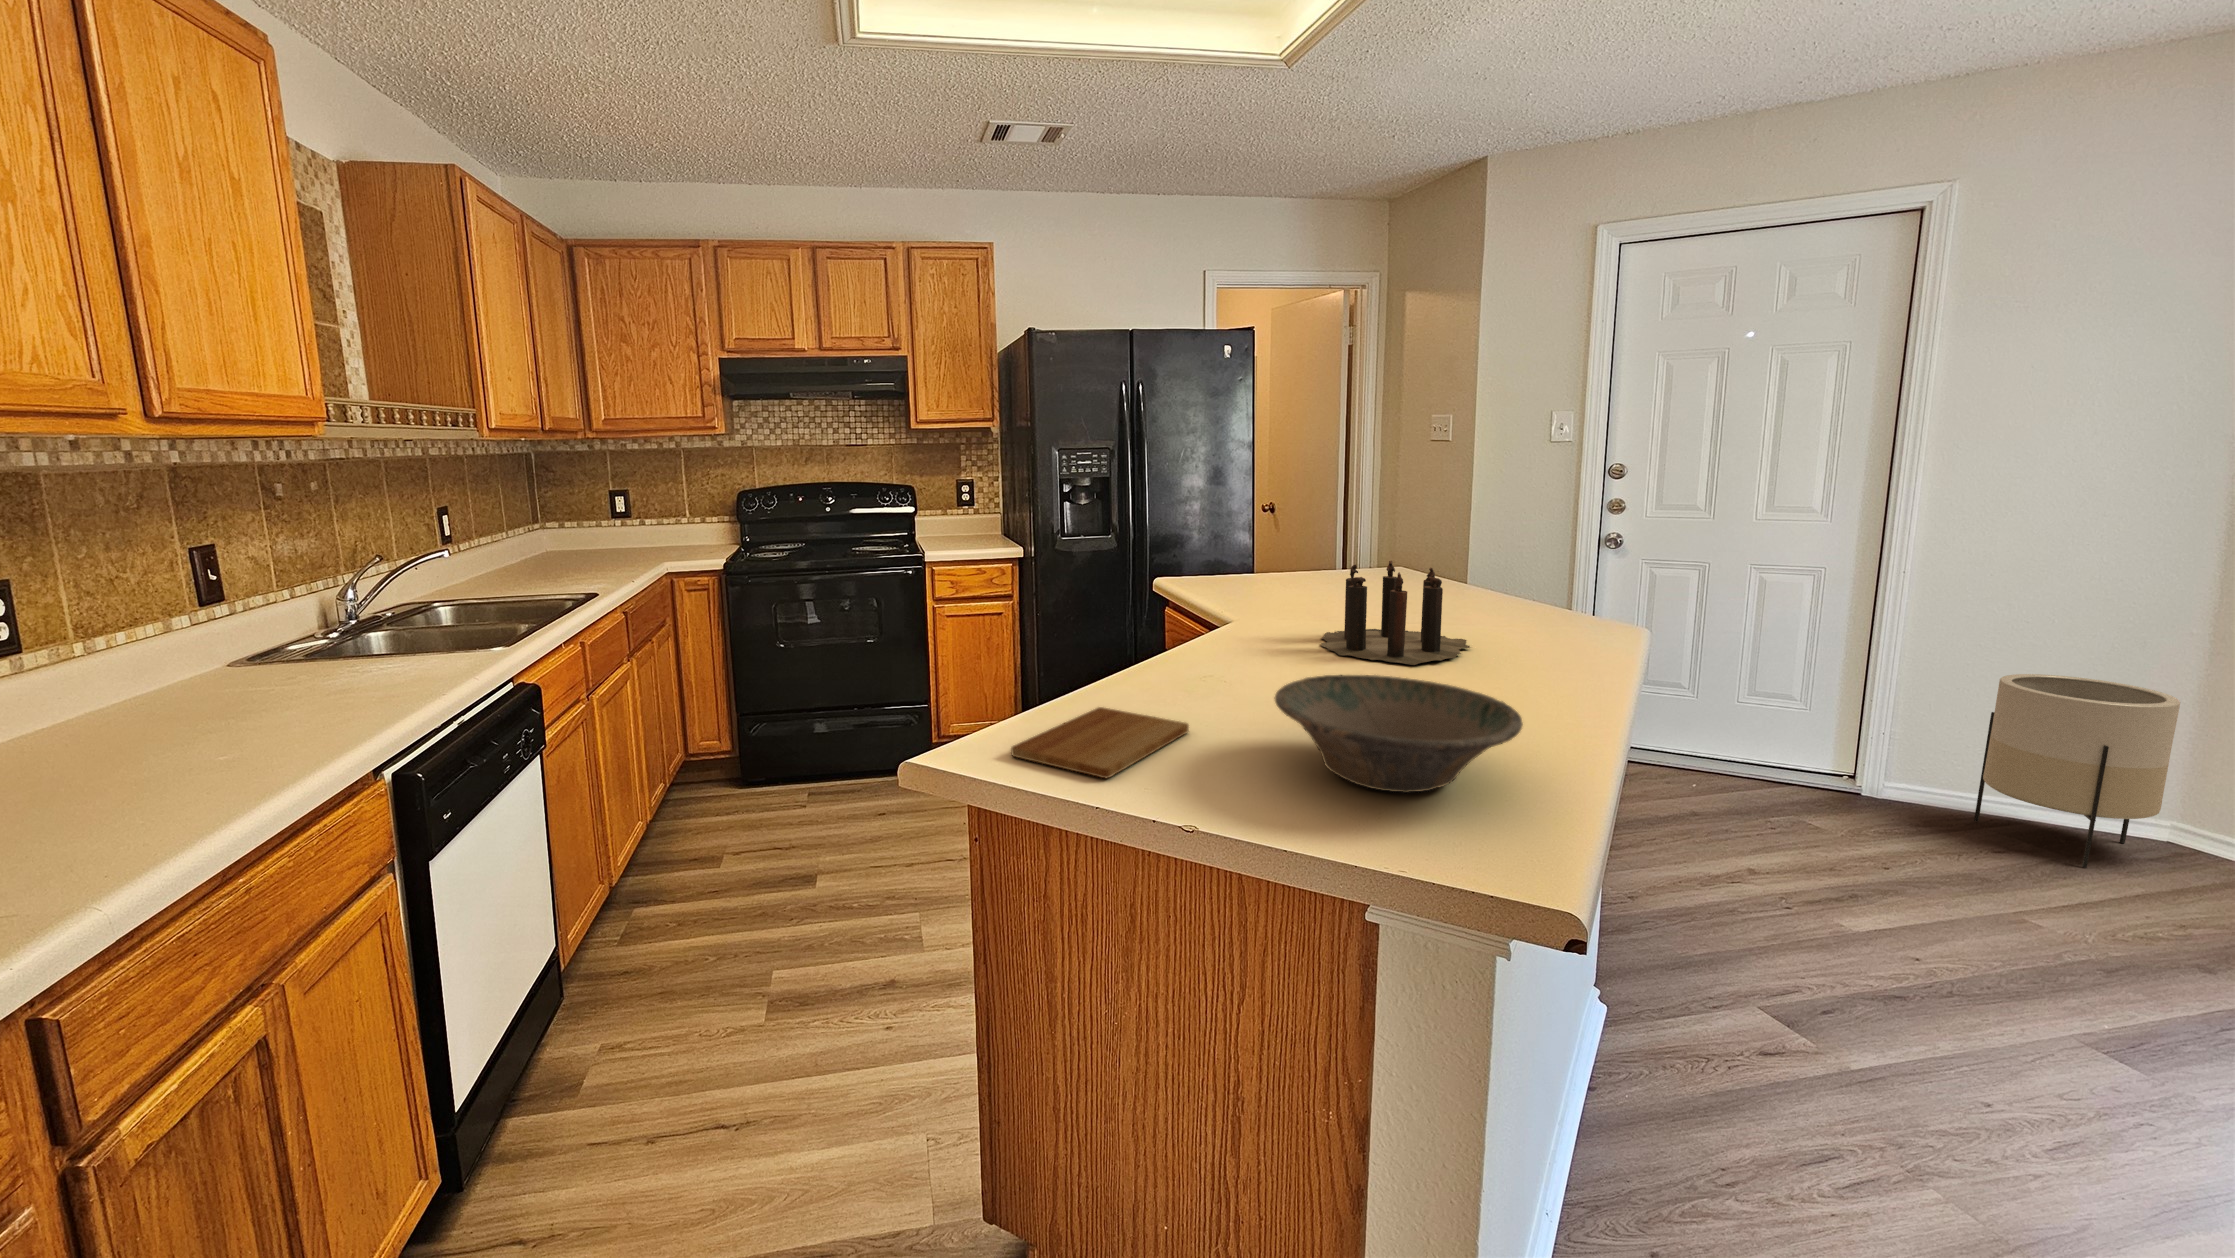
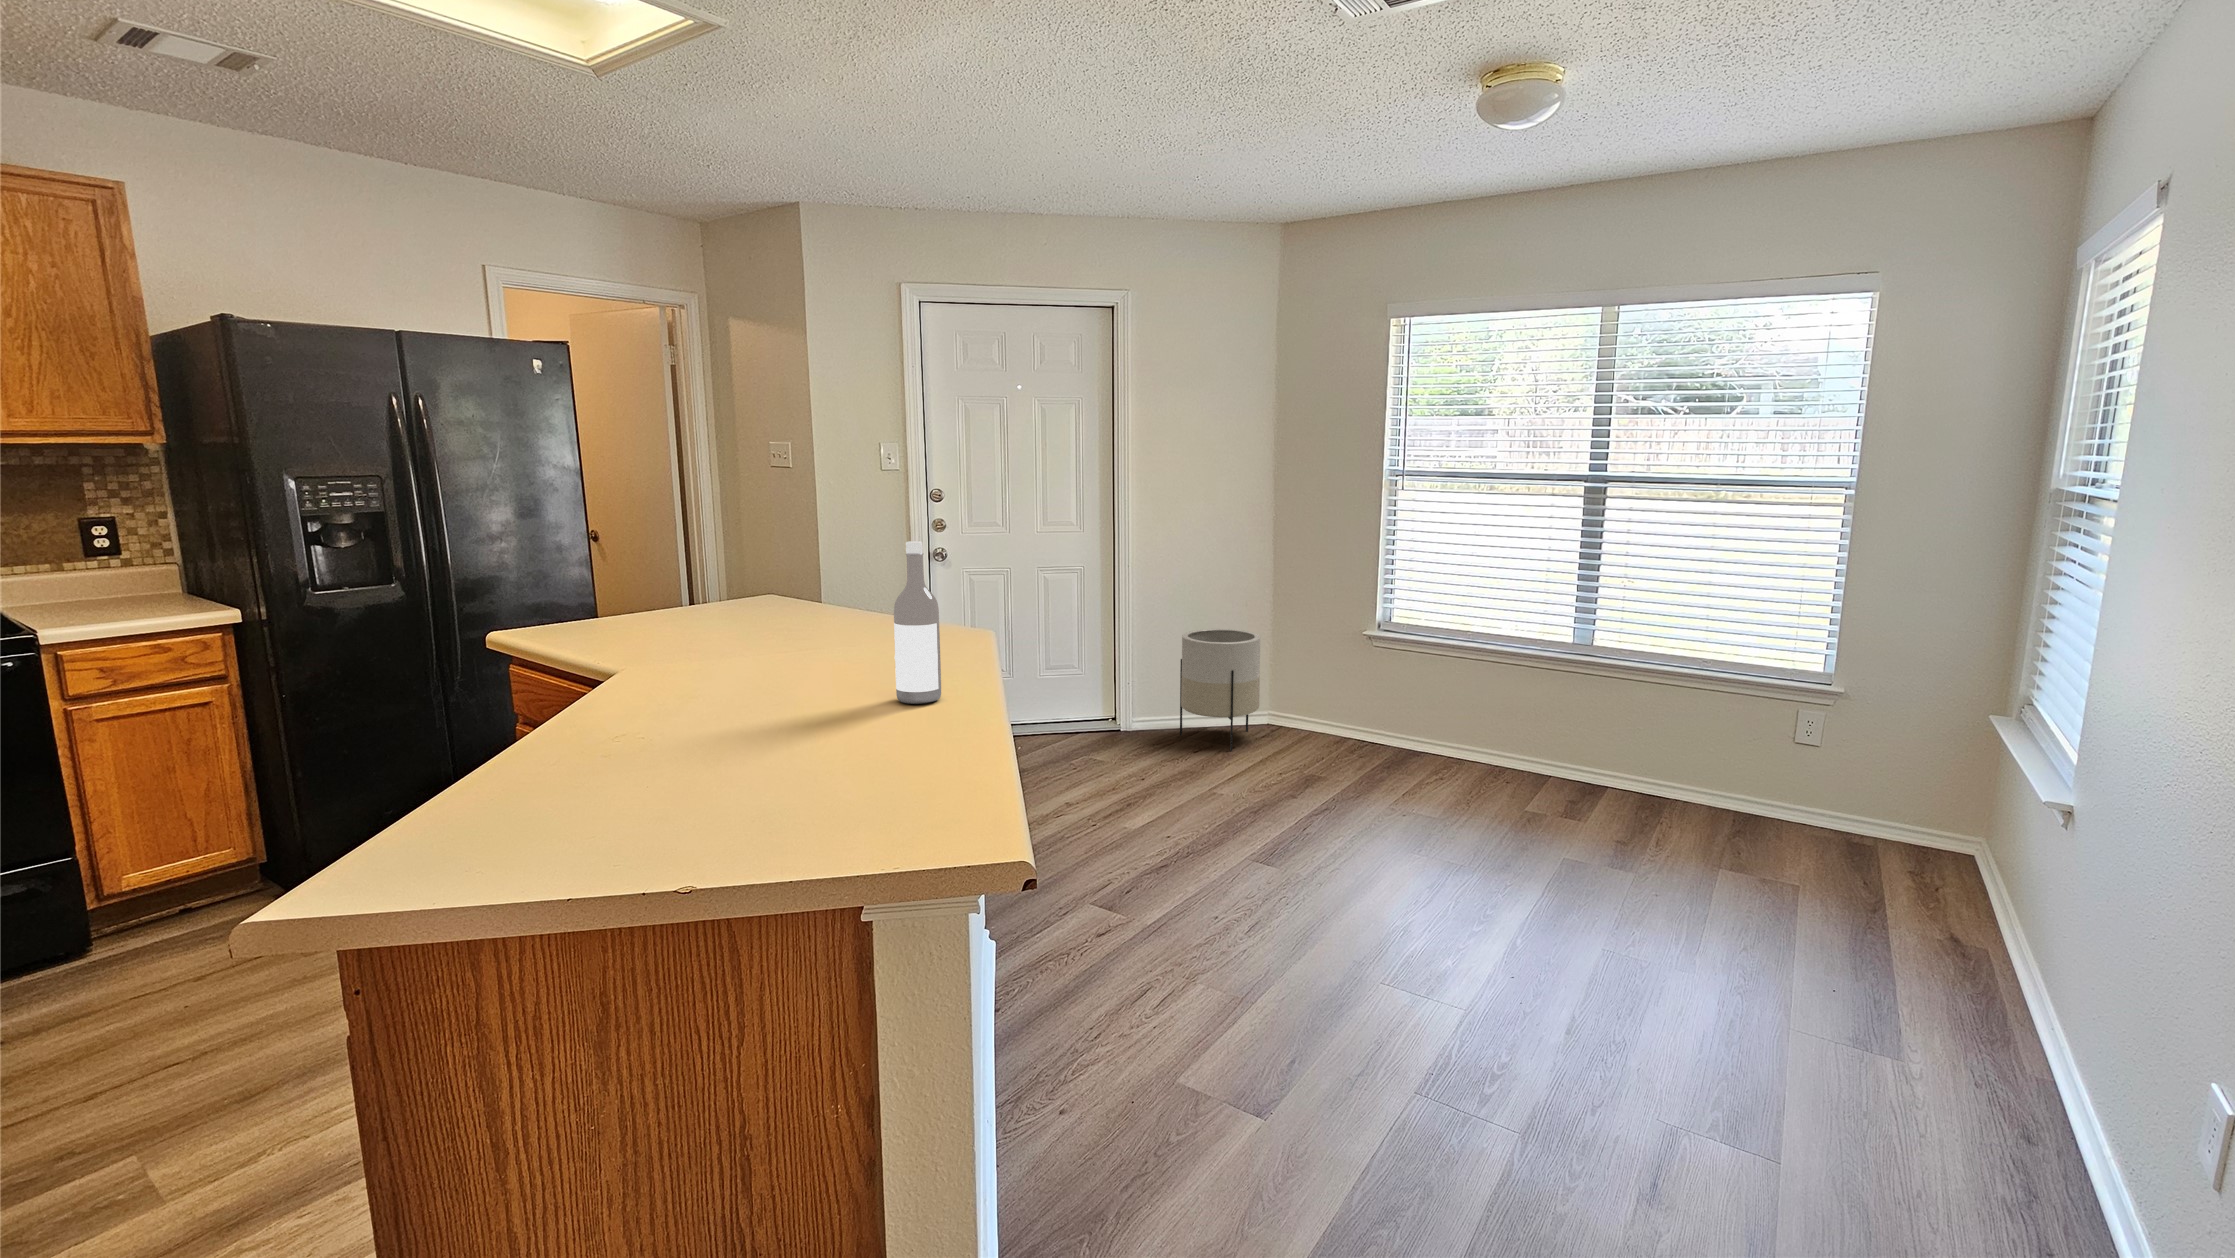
wine bottle: none [1511,505,1583,718] -> present [894,541,941,704]
candle: present [1321,561,1470,665] -> none [700,592,877,682]
bowl: present [1274,675,1523,793] -> none [719,688,915,777]
cutting board: present [1011,707,1189,778] -> none [439,763,629,831]

